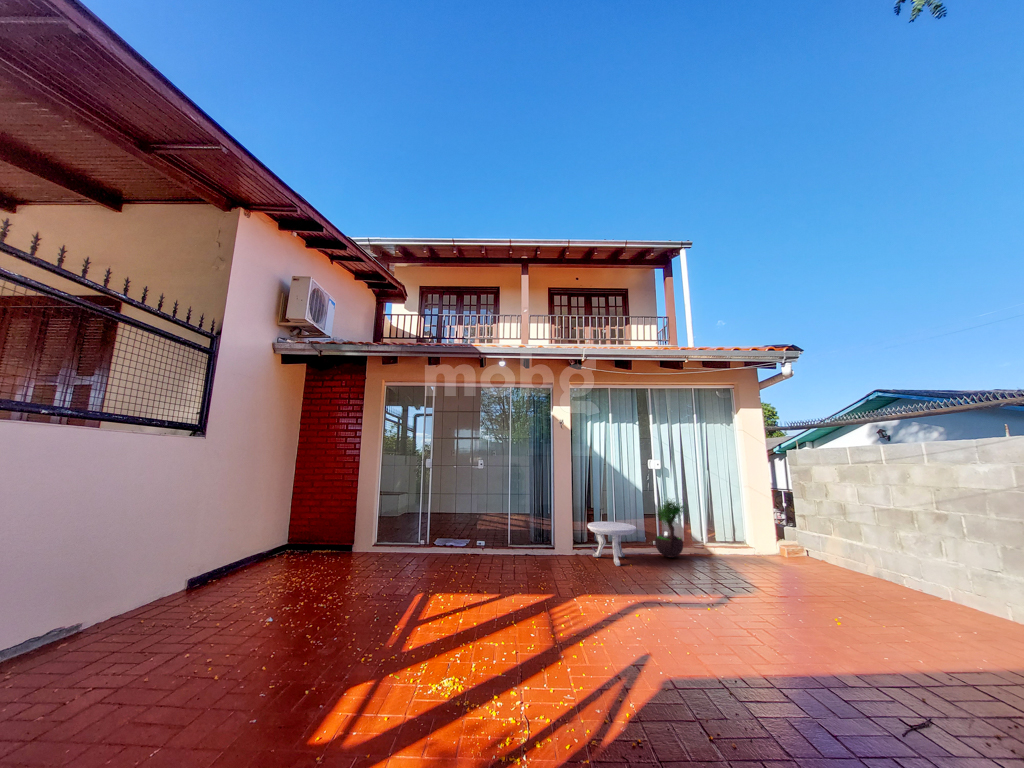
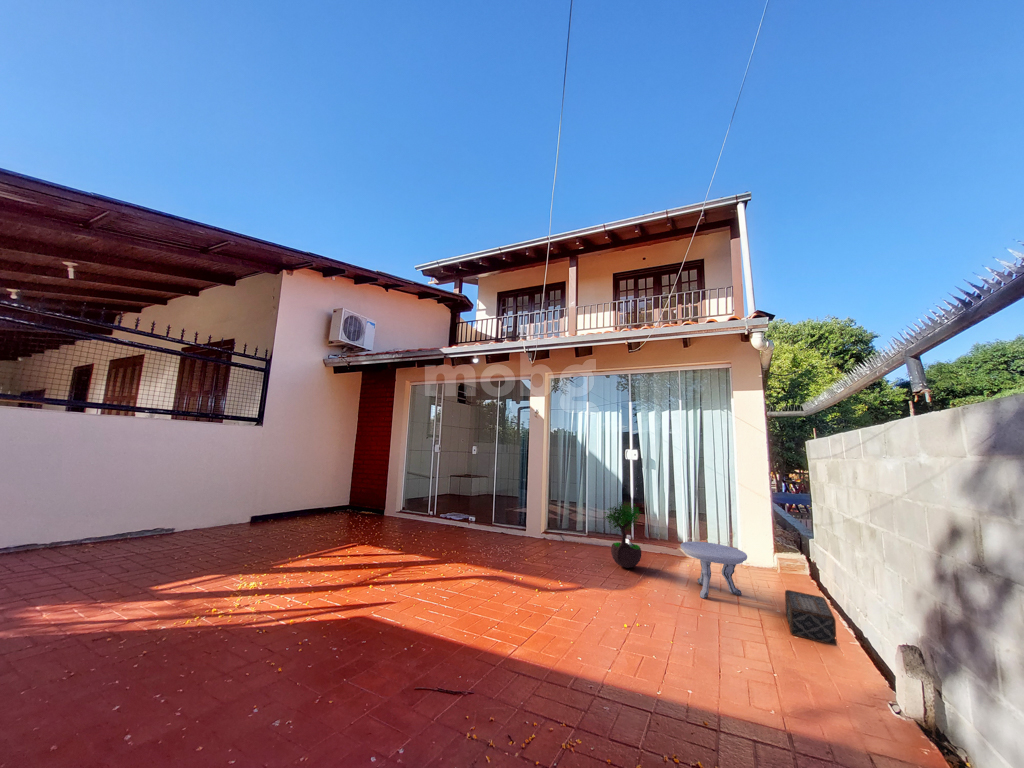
side table: present [587,521,636,566] -> present [681,541,747,599]
woven basket: none [805,548,866,578] -> present [785,590,837,646]

